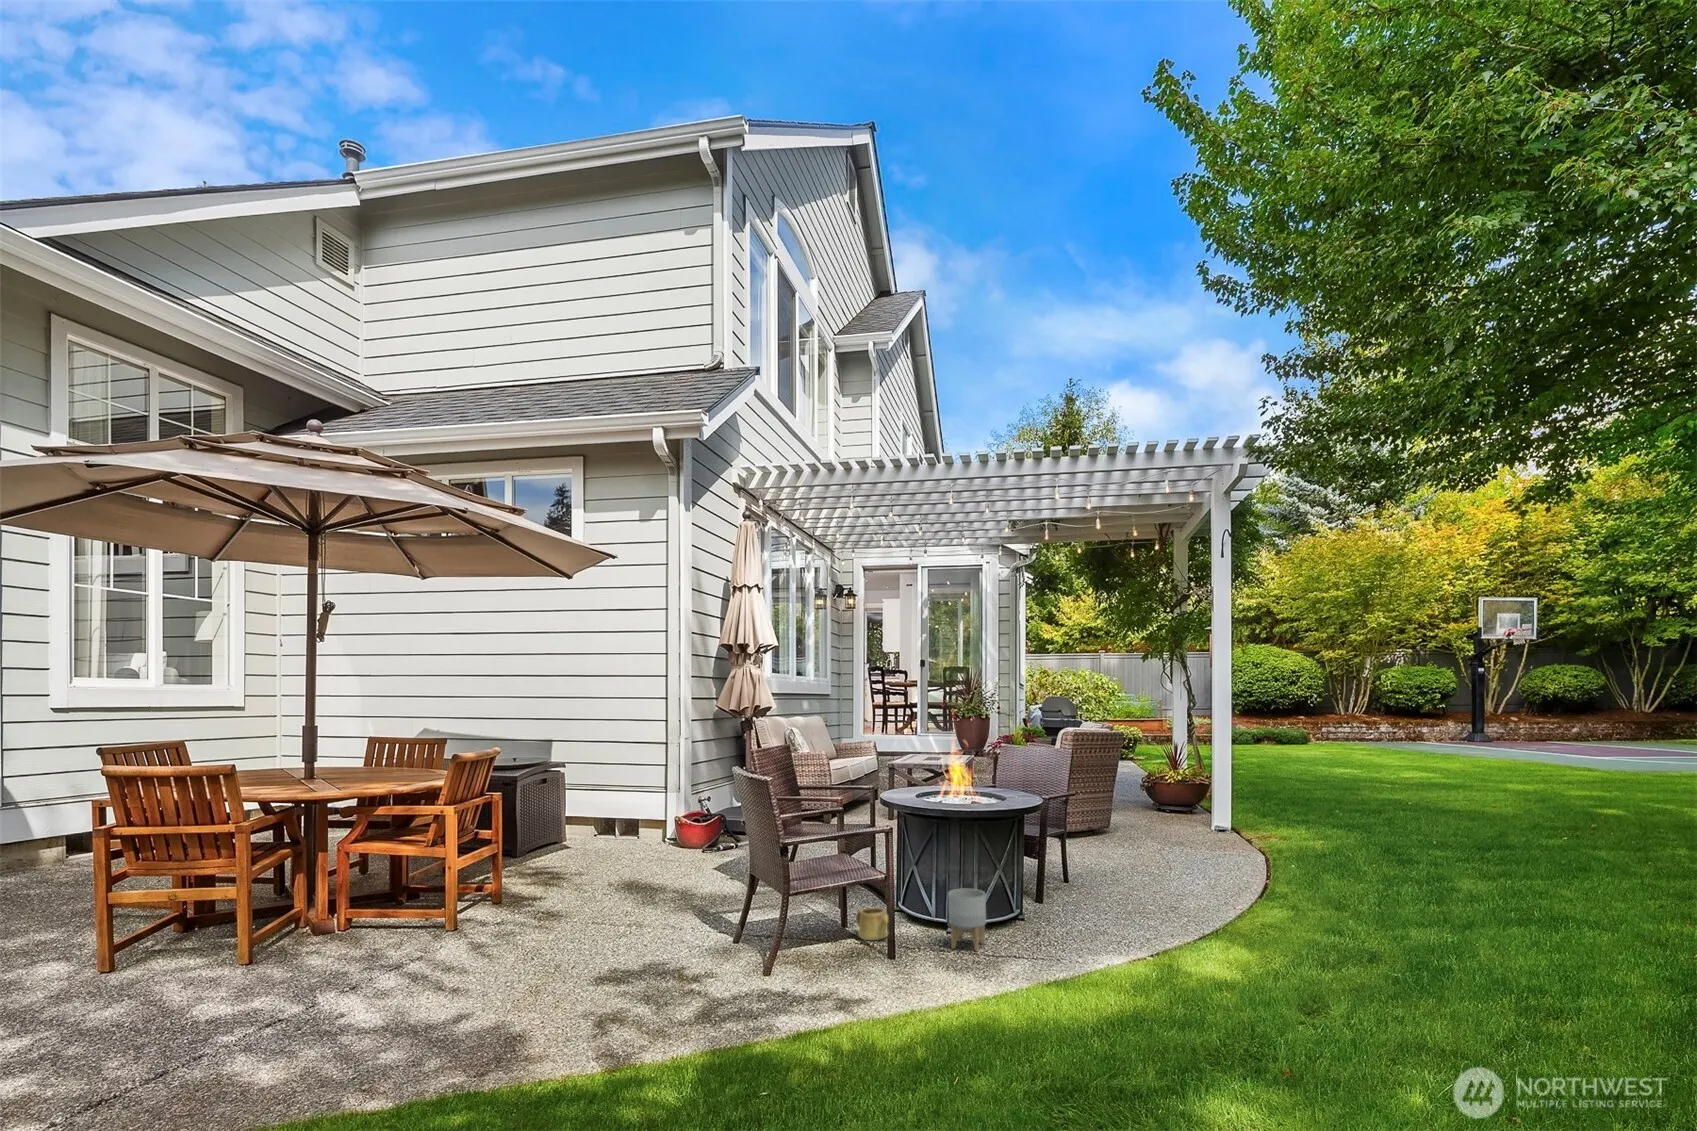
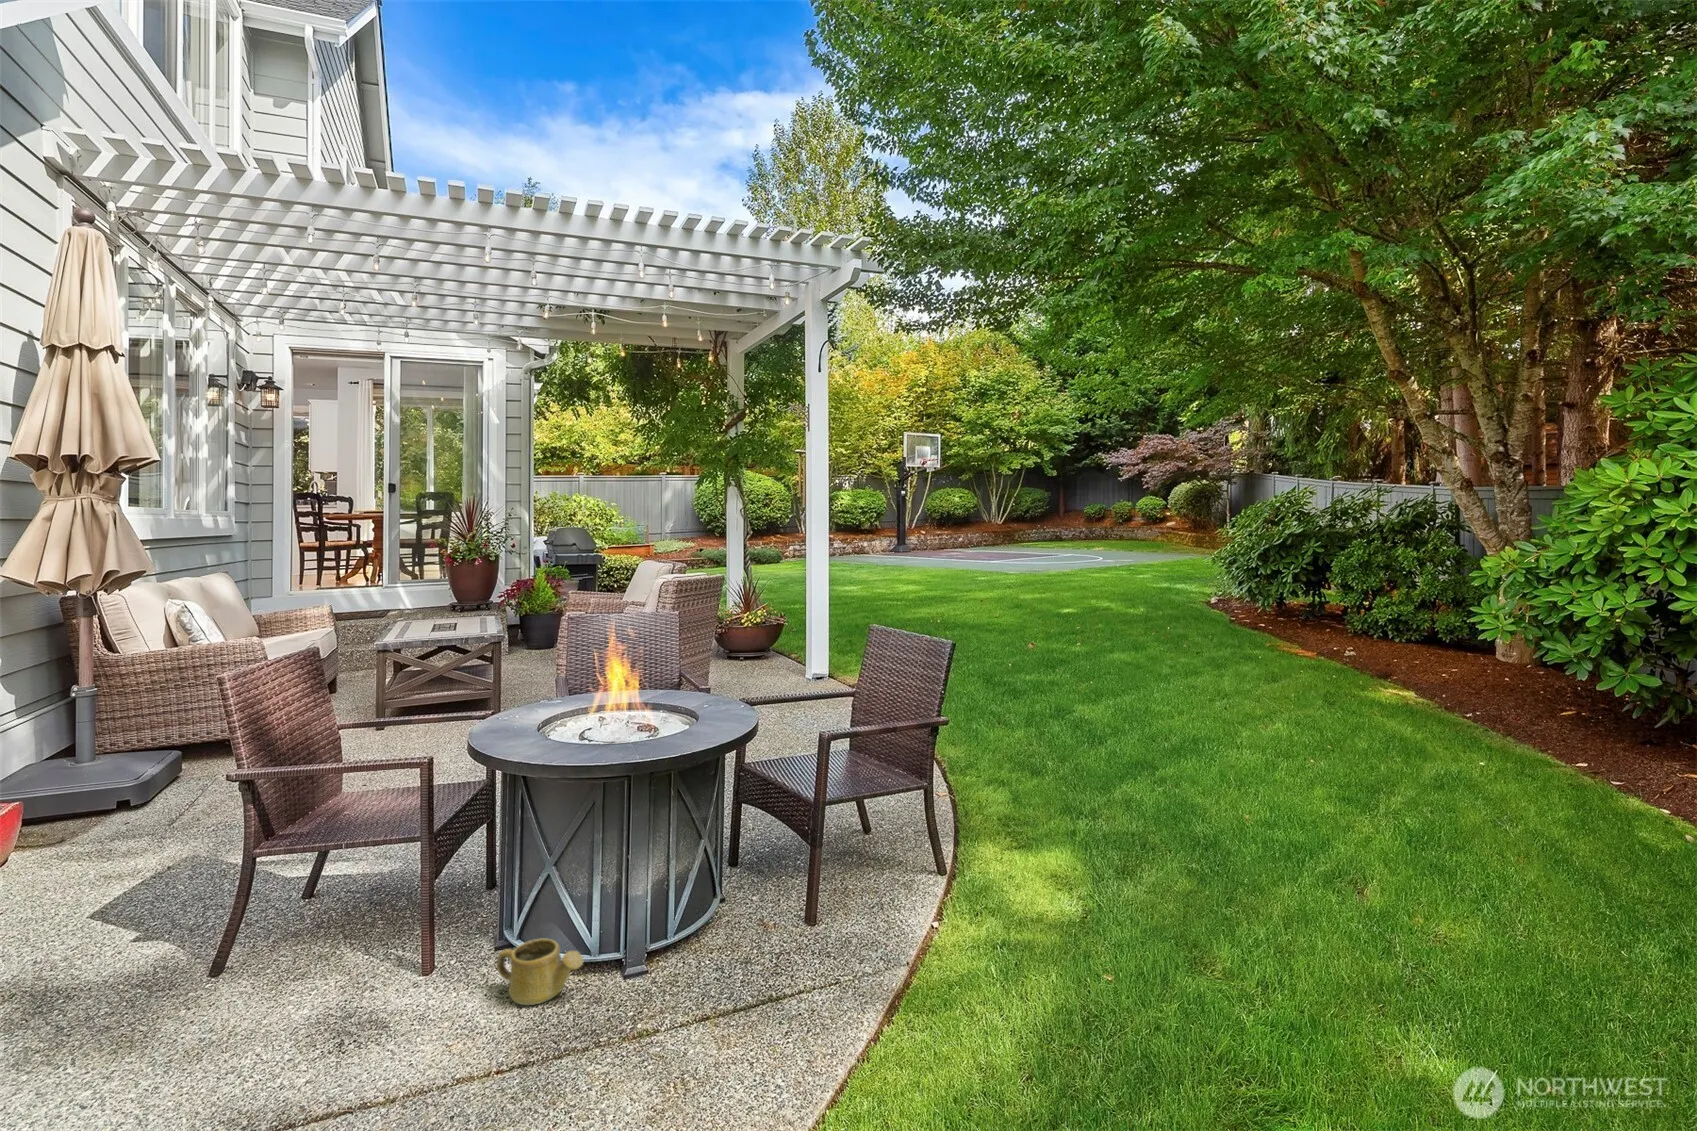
planter: present [948,889,986,951] -> none [676,871,738,978]

